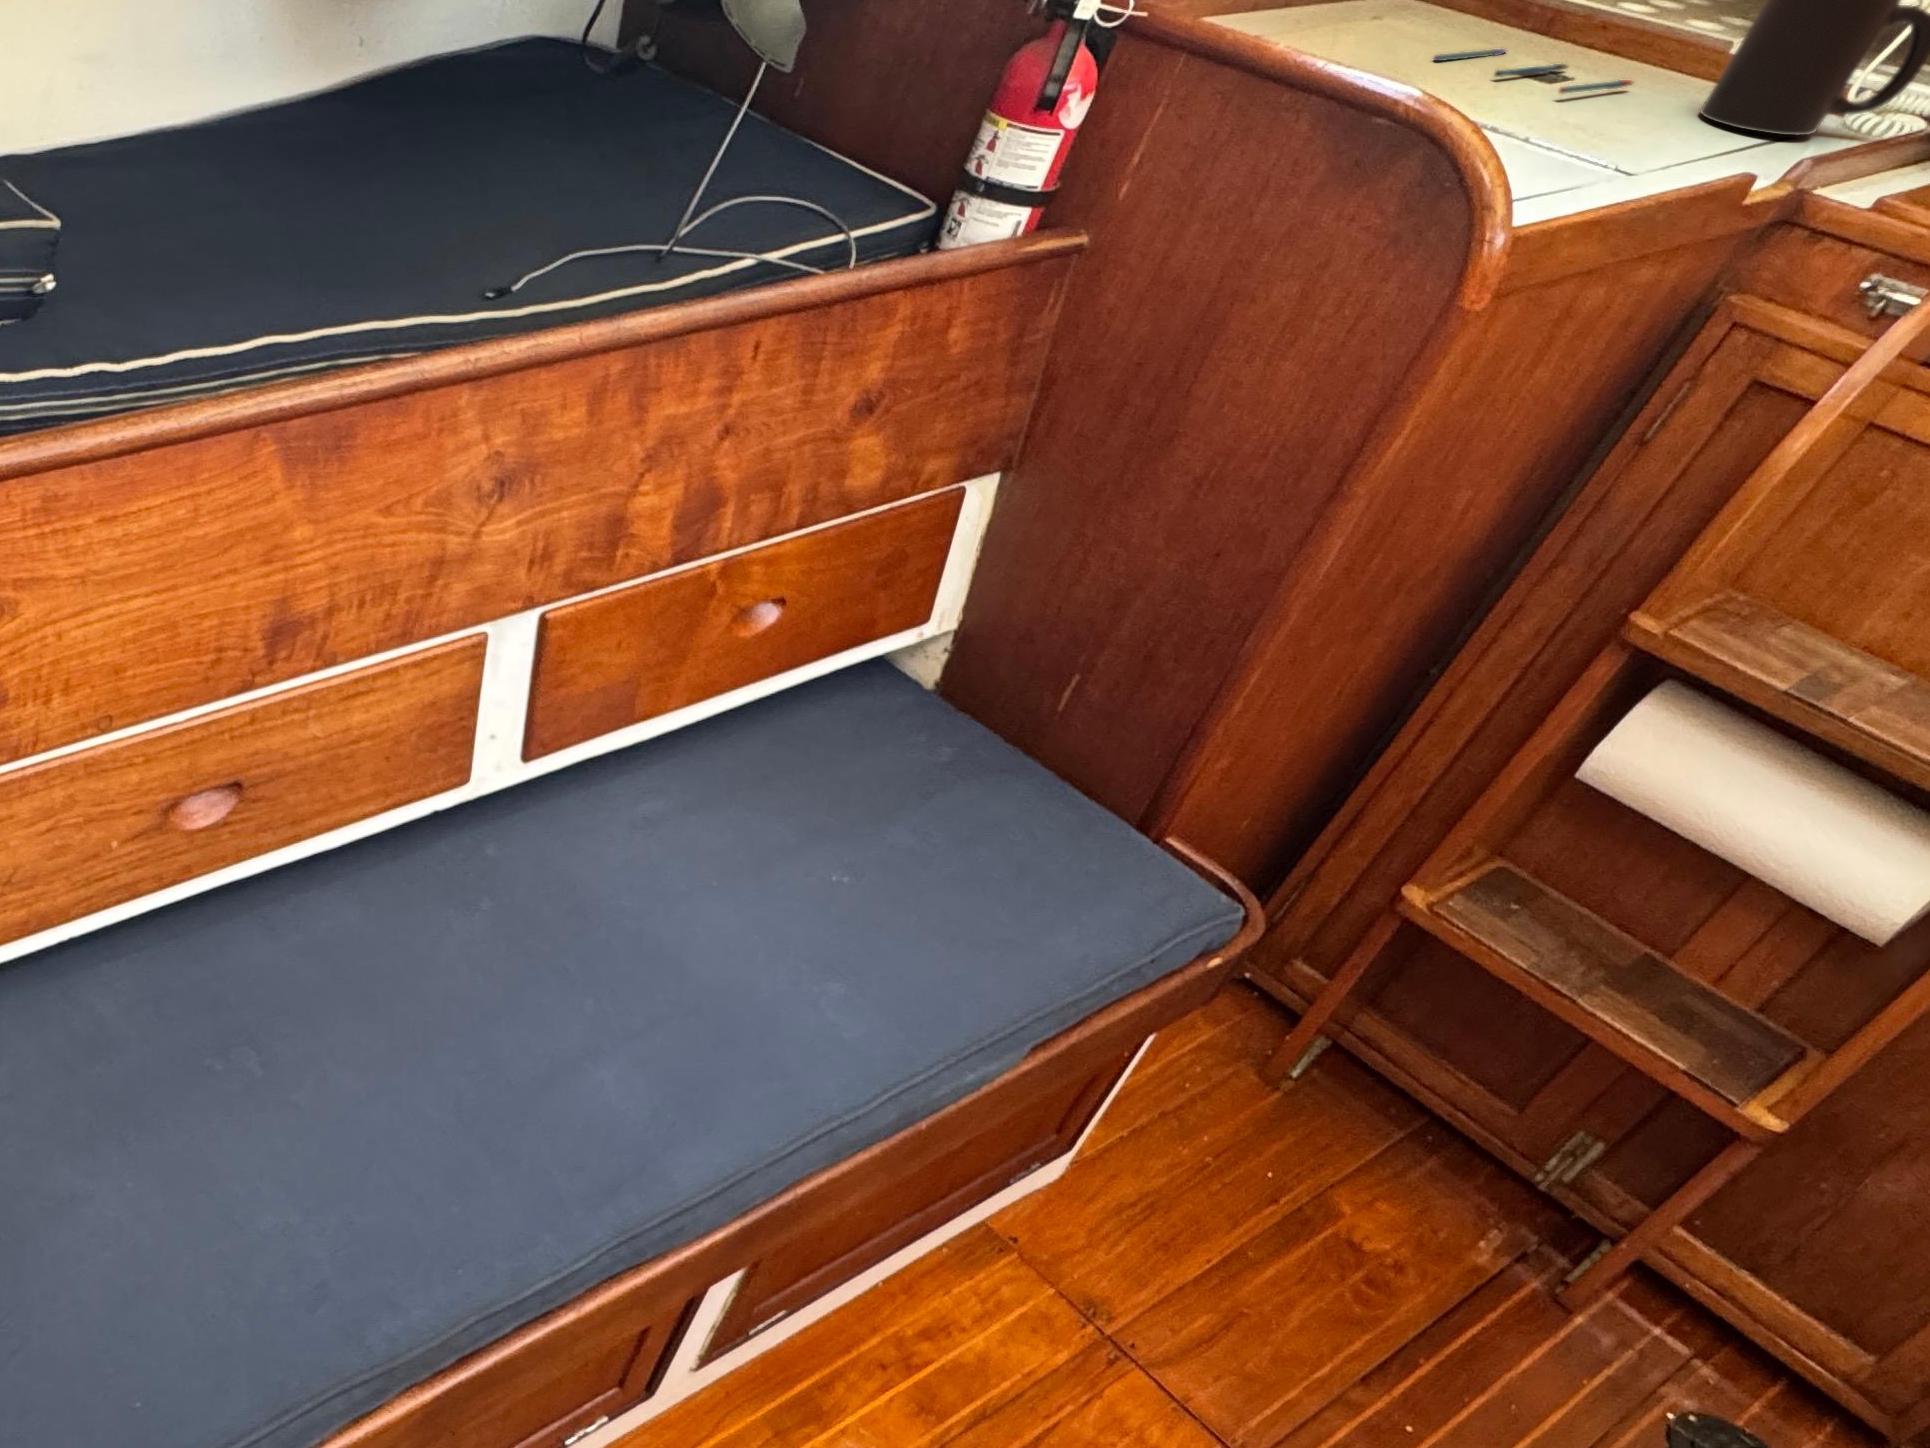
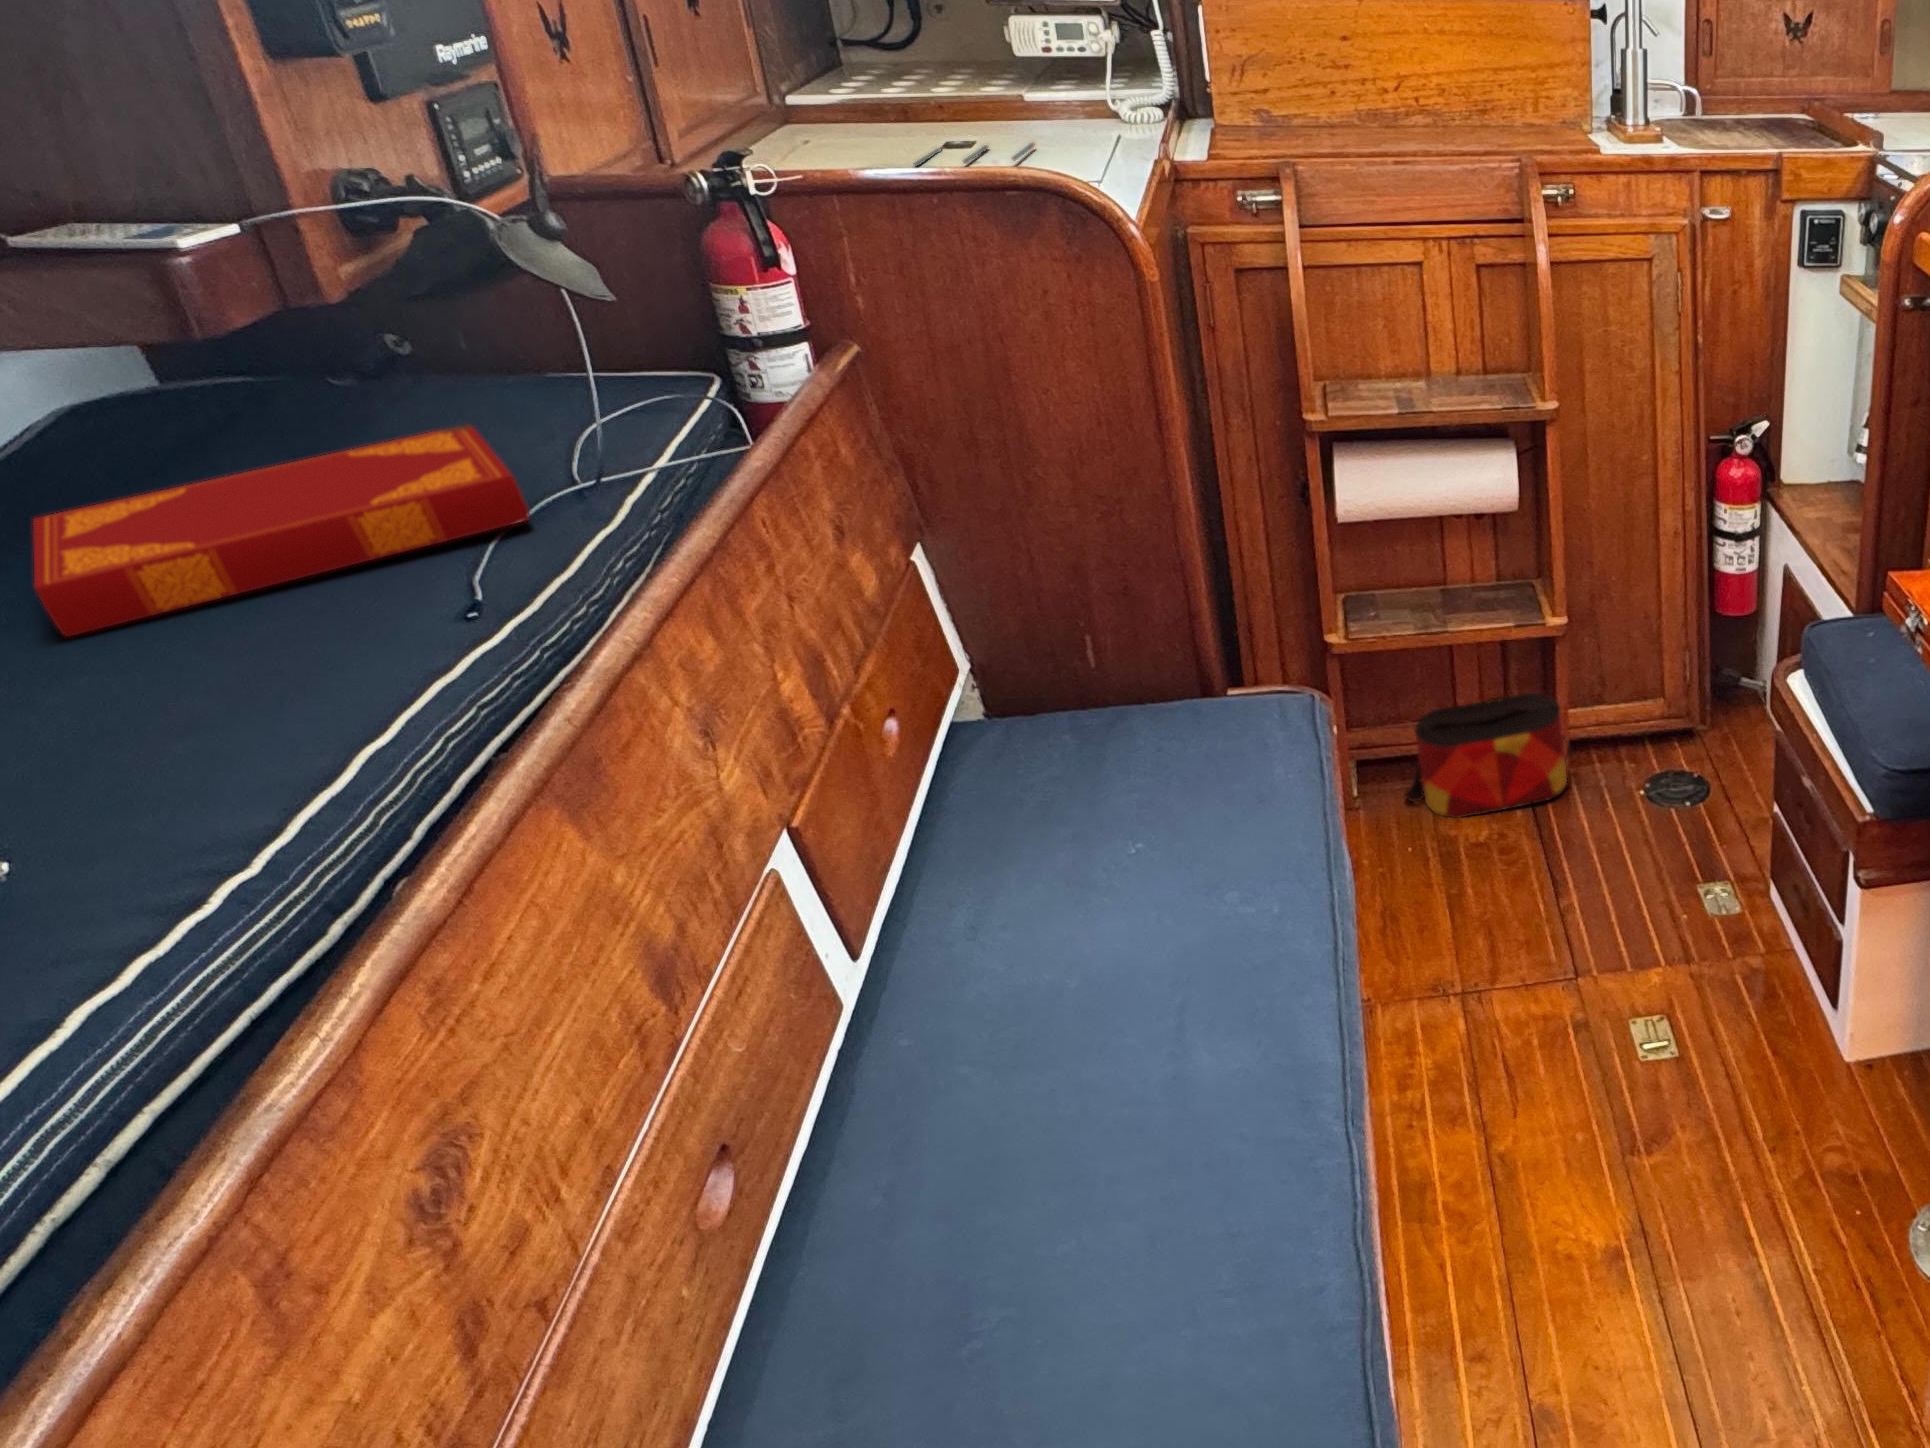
mug: present [1700,0,1930,135] -> none [1067,57,1167,150]
hardback book: none [272,82,641,231] -> present [33,424,530,637]
bag: none [1337,1064,1665,1307] -> present [1404,693,1571,818]

